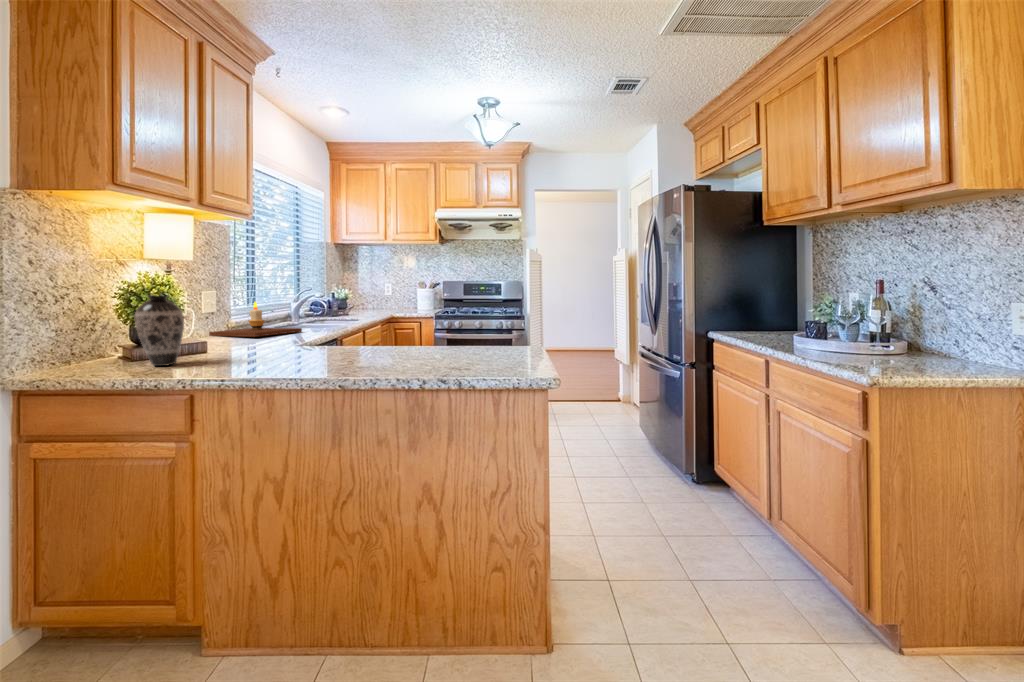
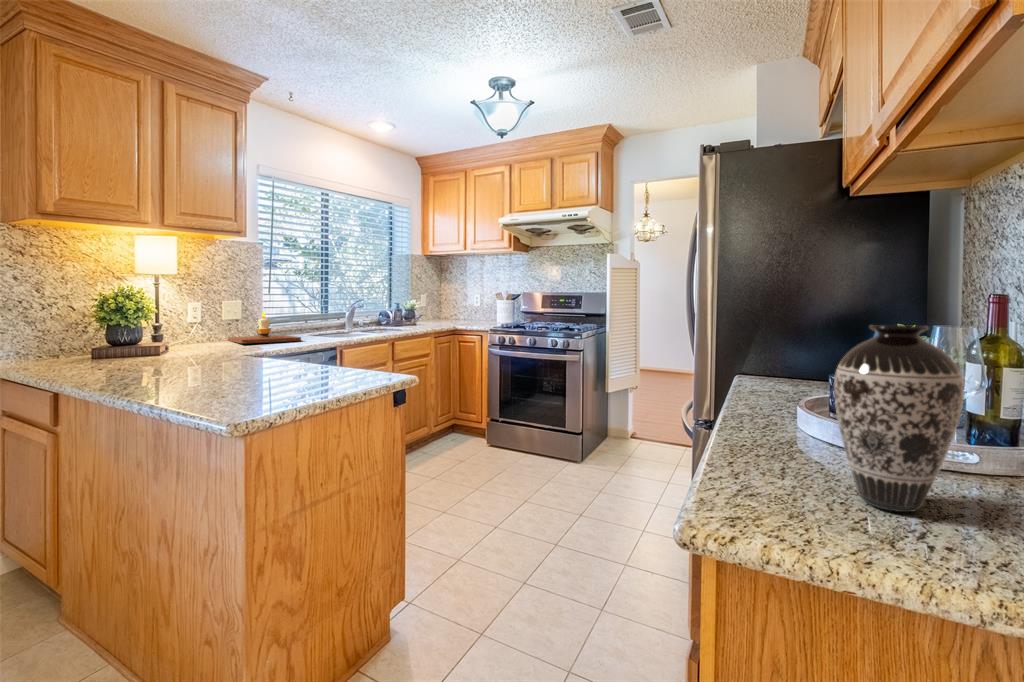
decorative vase: present [135,295,184,366] -> present [834,325,964,512]

